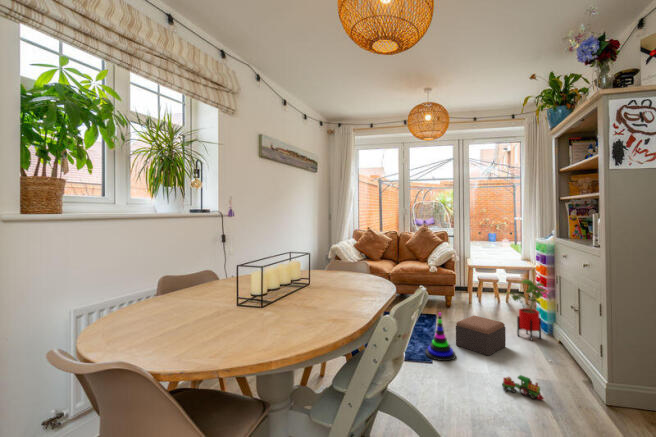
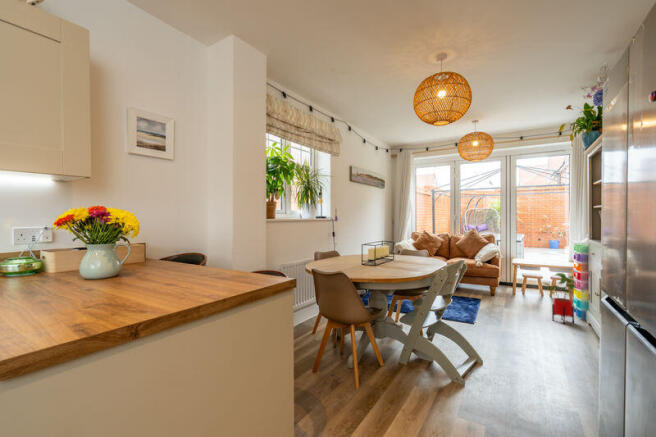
stacking toy: present [425,313,456,361] -> none [468,294,493,331]
footstool: present [456,316,506,356] -> none [495,300,539,331]
toy train: present [502,375,544,399] -> none [529,342,563,360]

